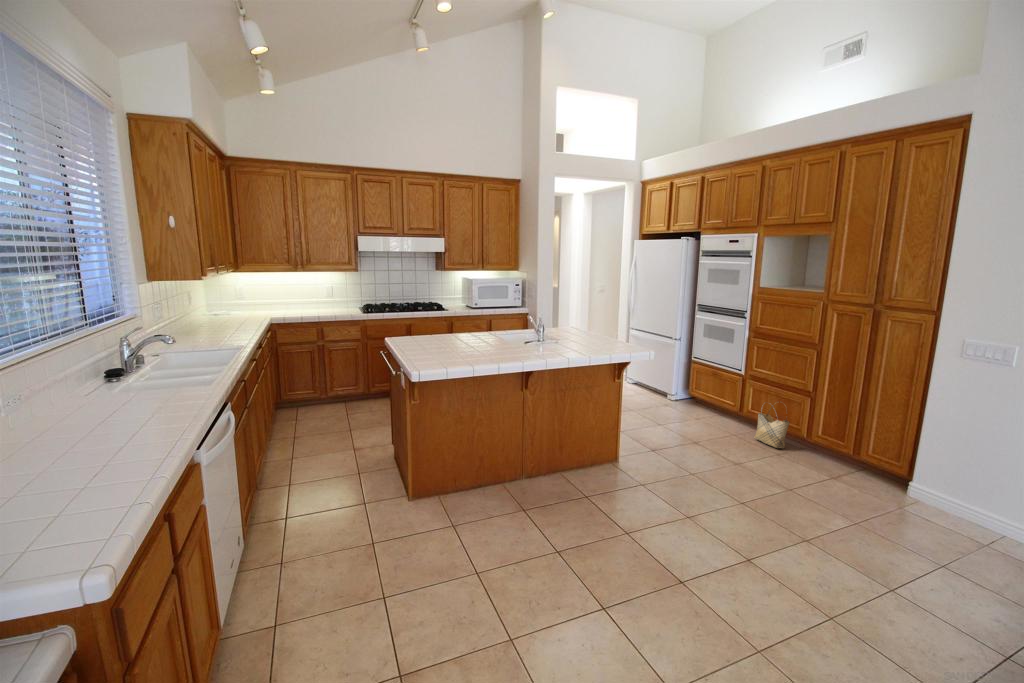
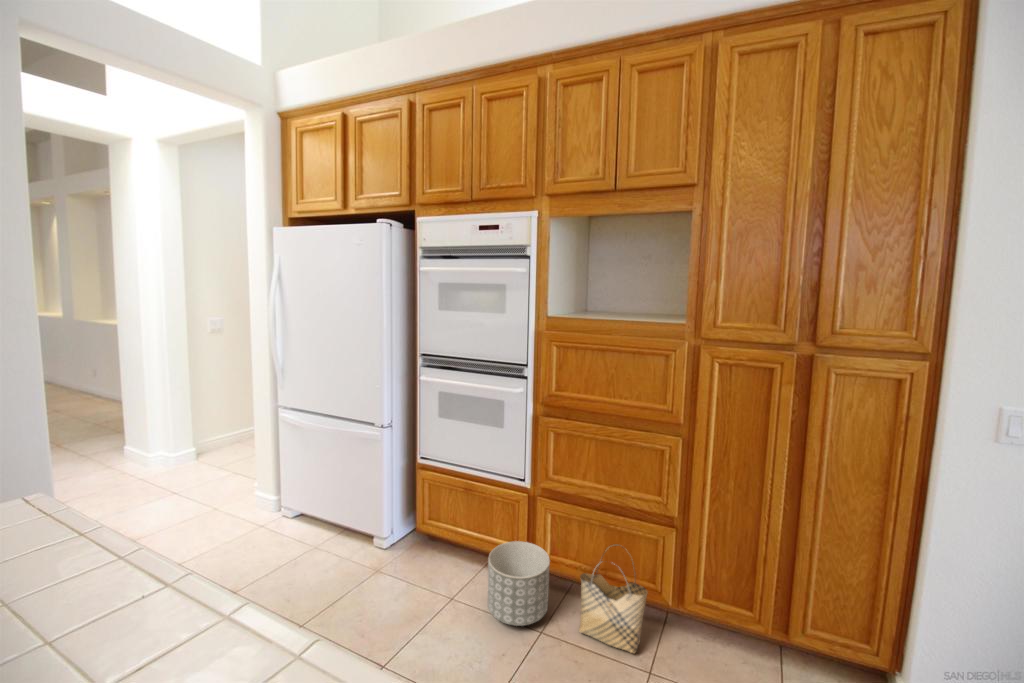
planter: none [713,398,747,431] -> present [488,541,550,626]

